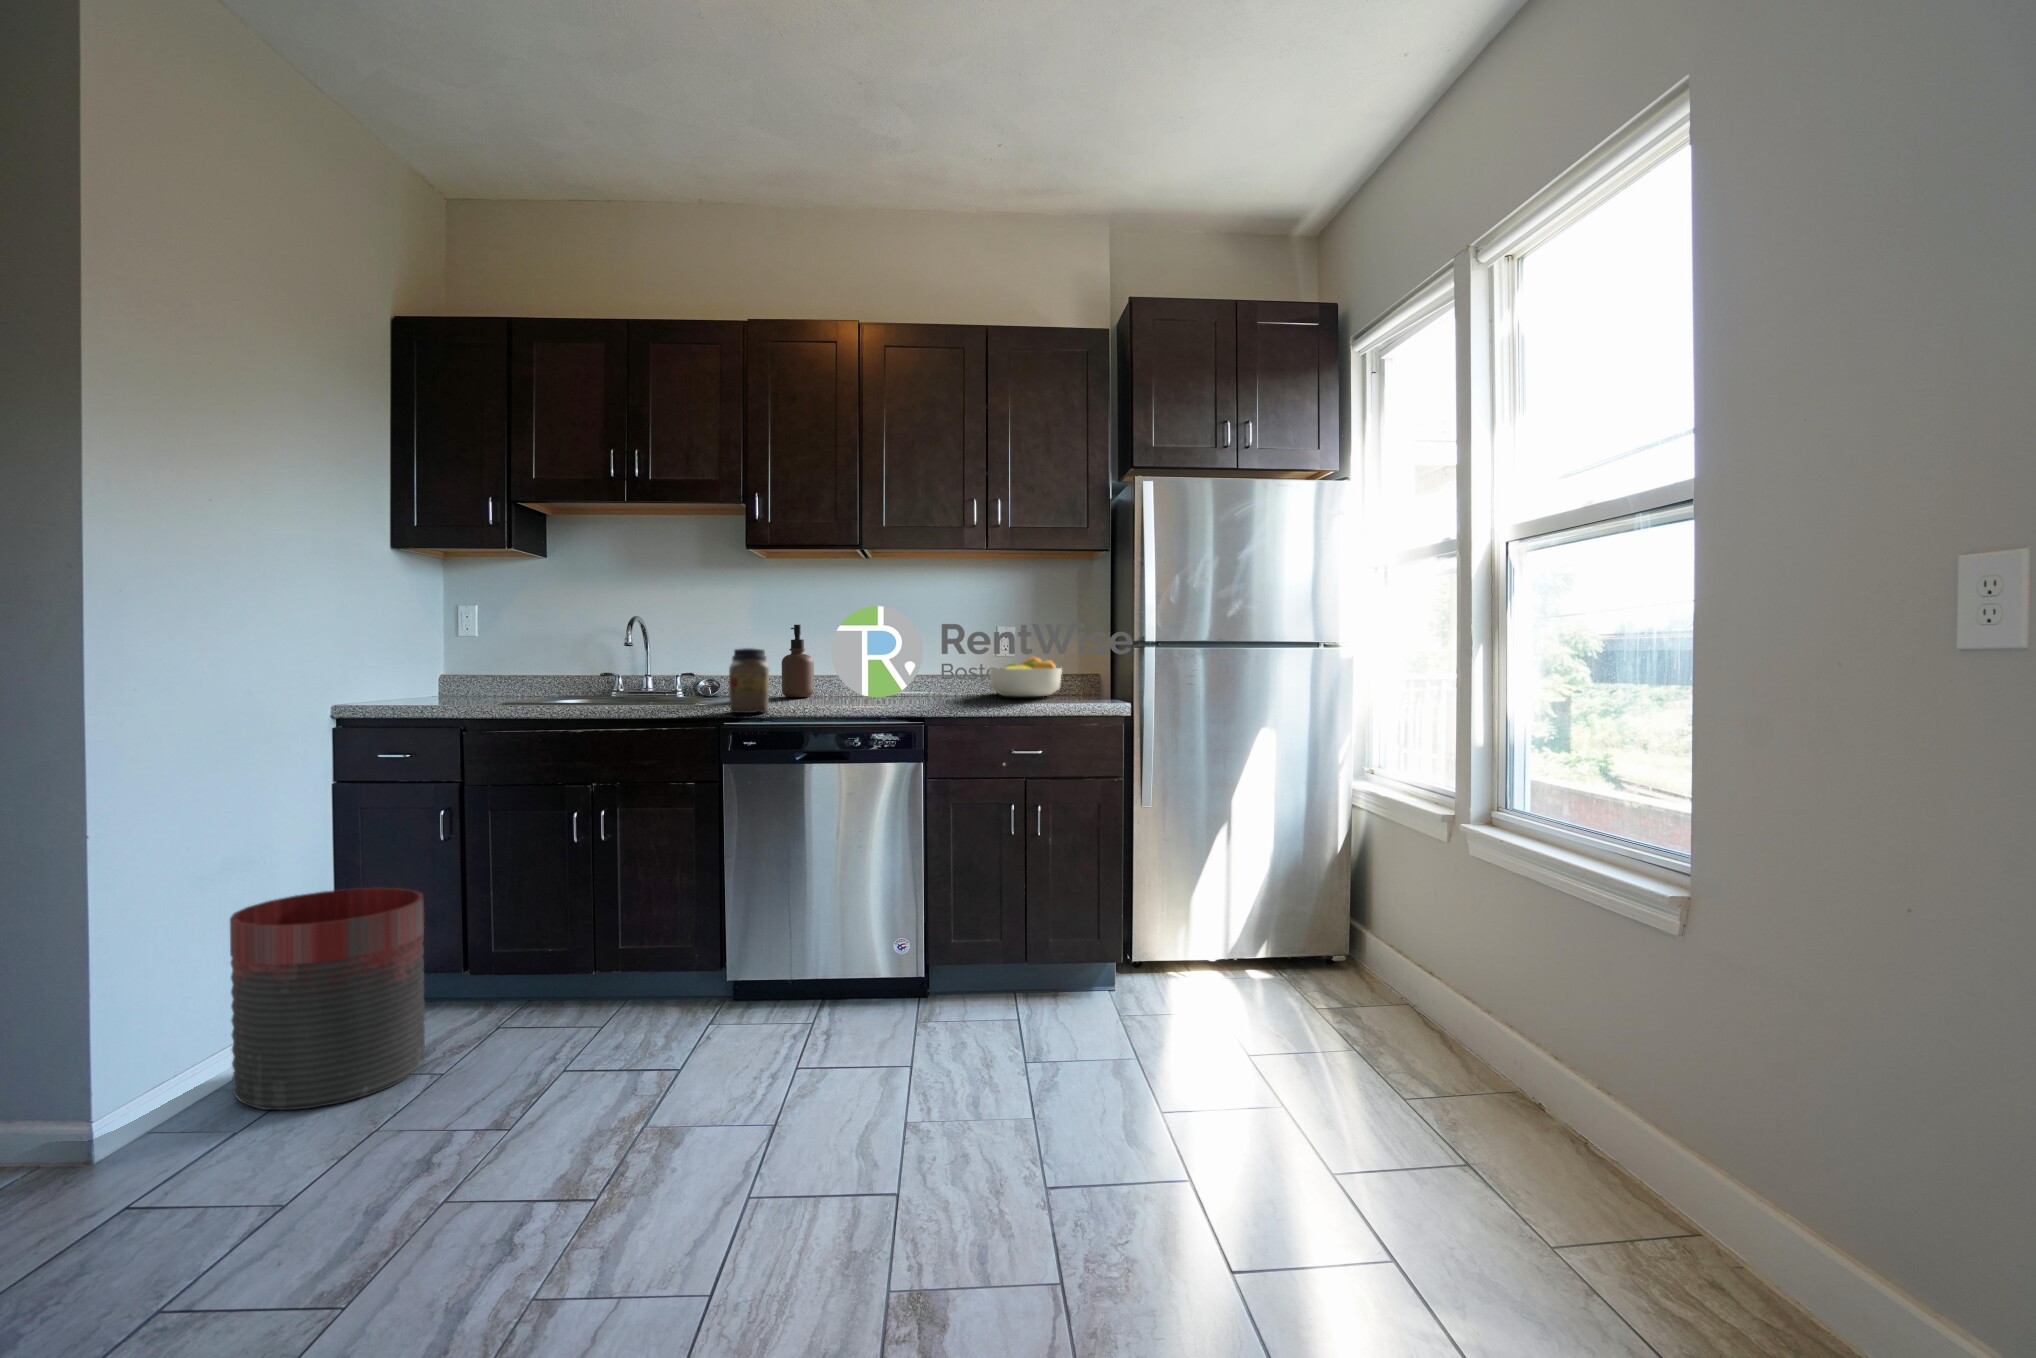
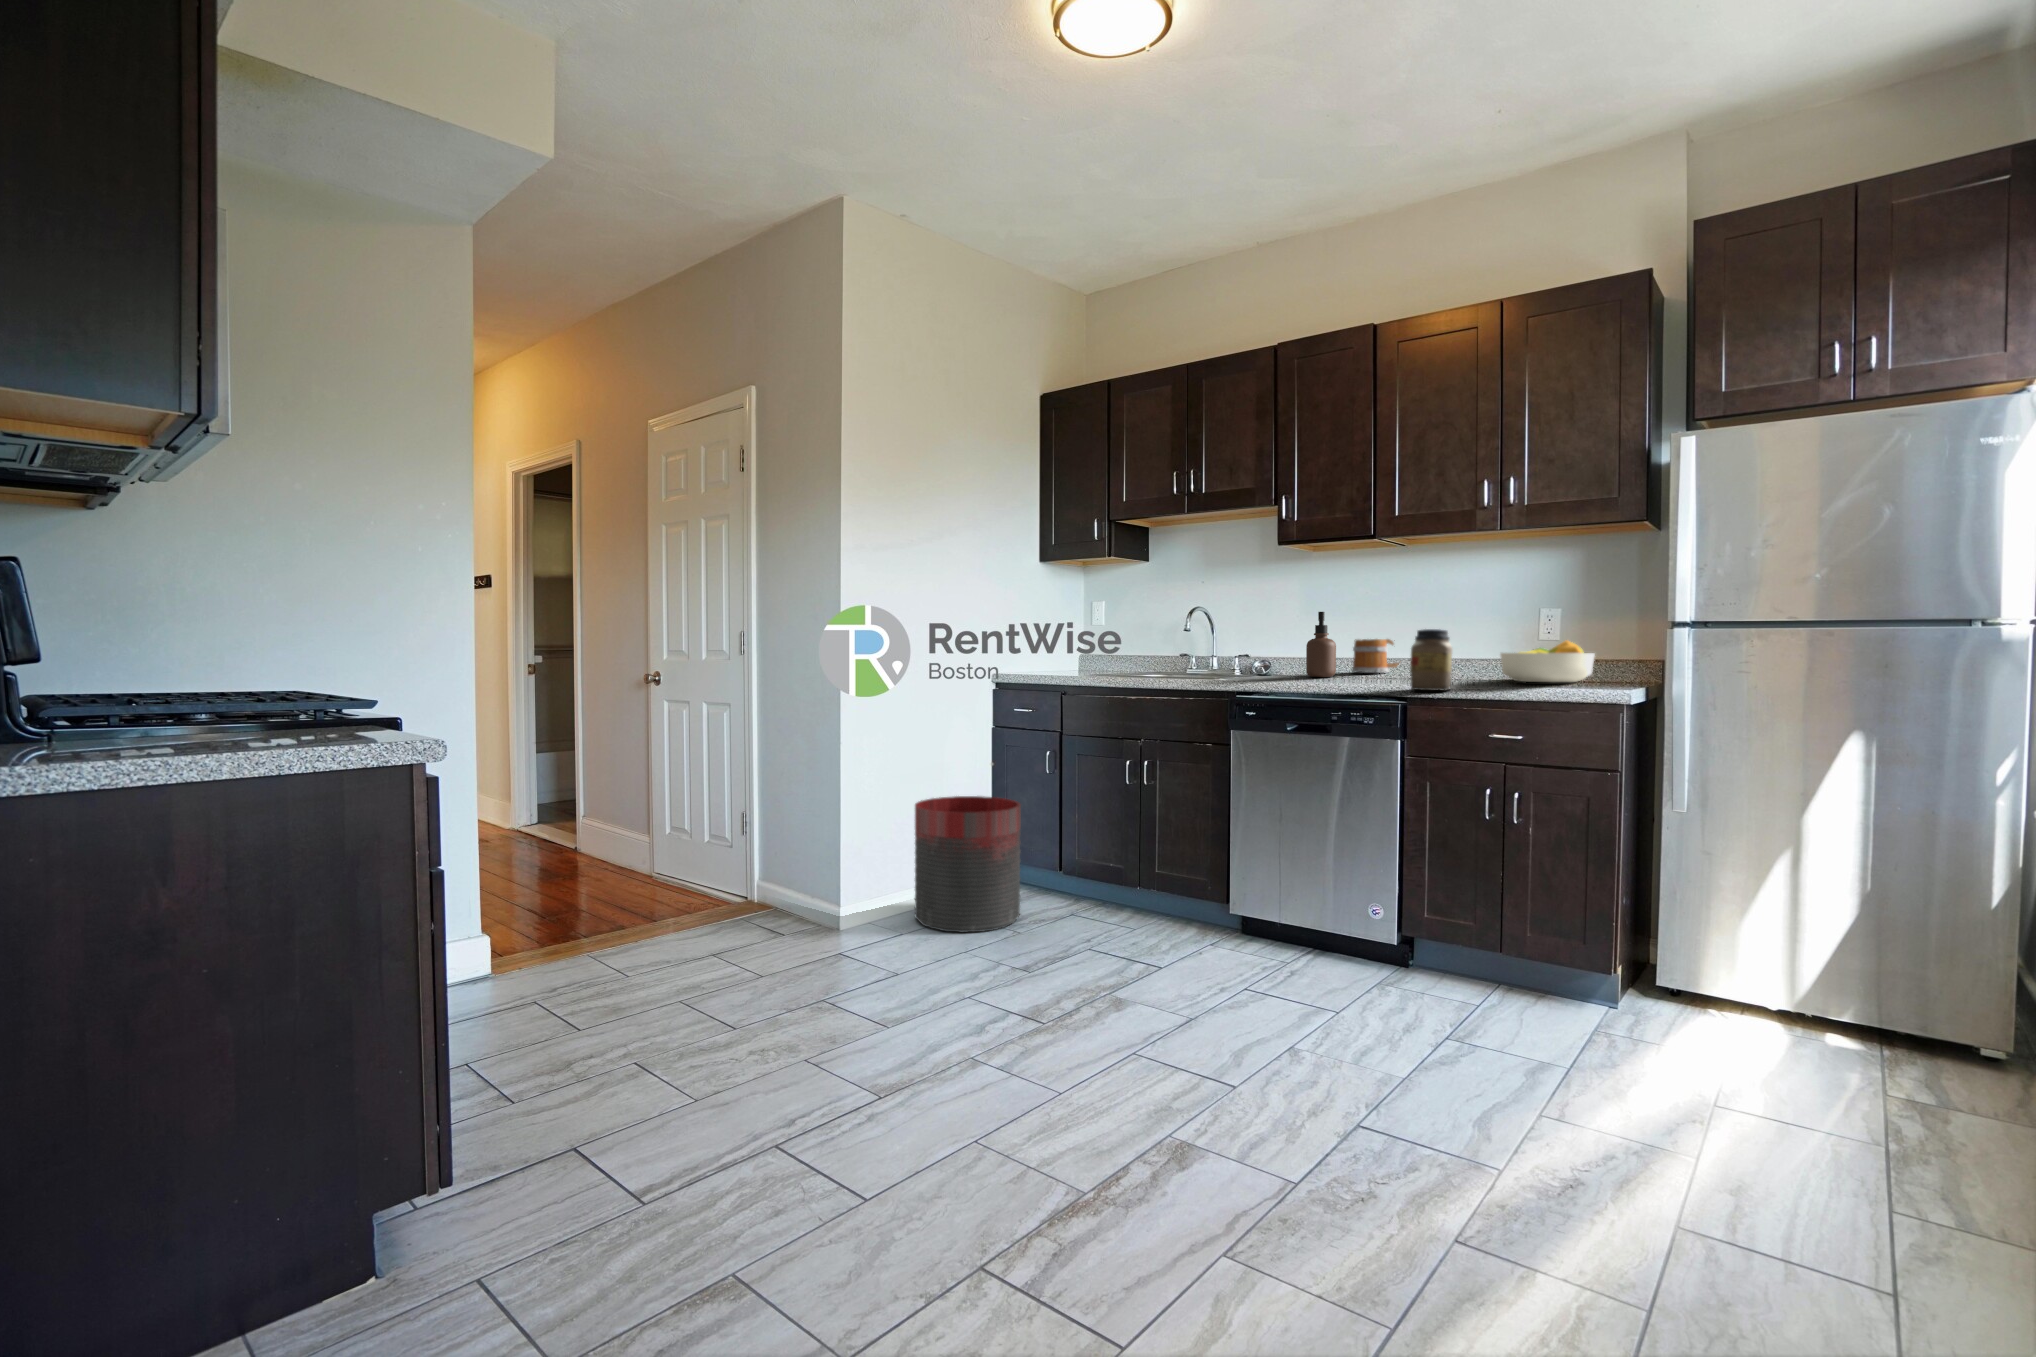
jar: present [729,648,769,713] -> present [1410,629,1452,690]
mug: none [821,649,870,691] -> present [1351,639,1399,673]

